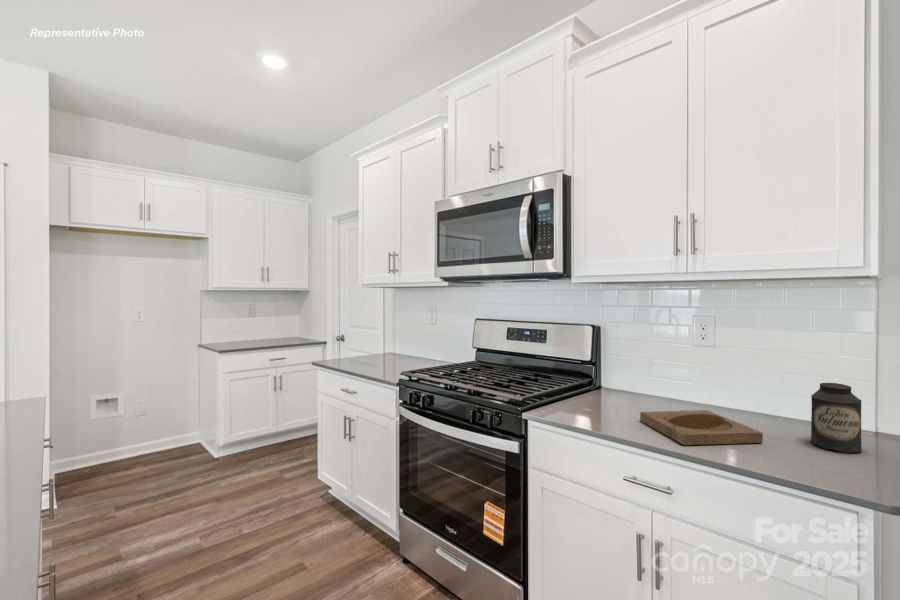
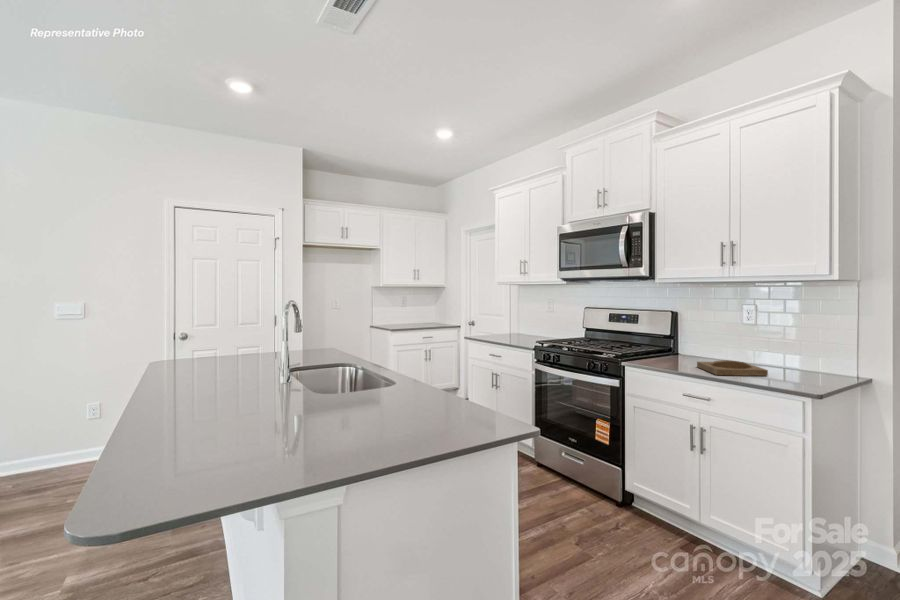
canister: present [811,383,862,453] -> none [800,342,828,380]

